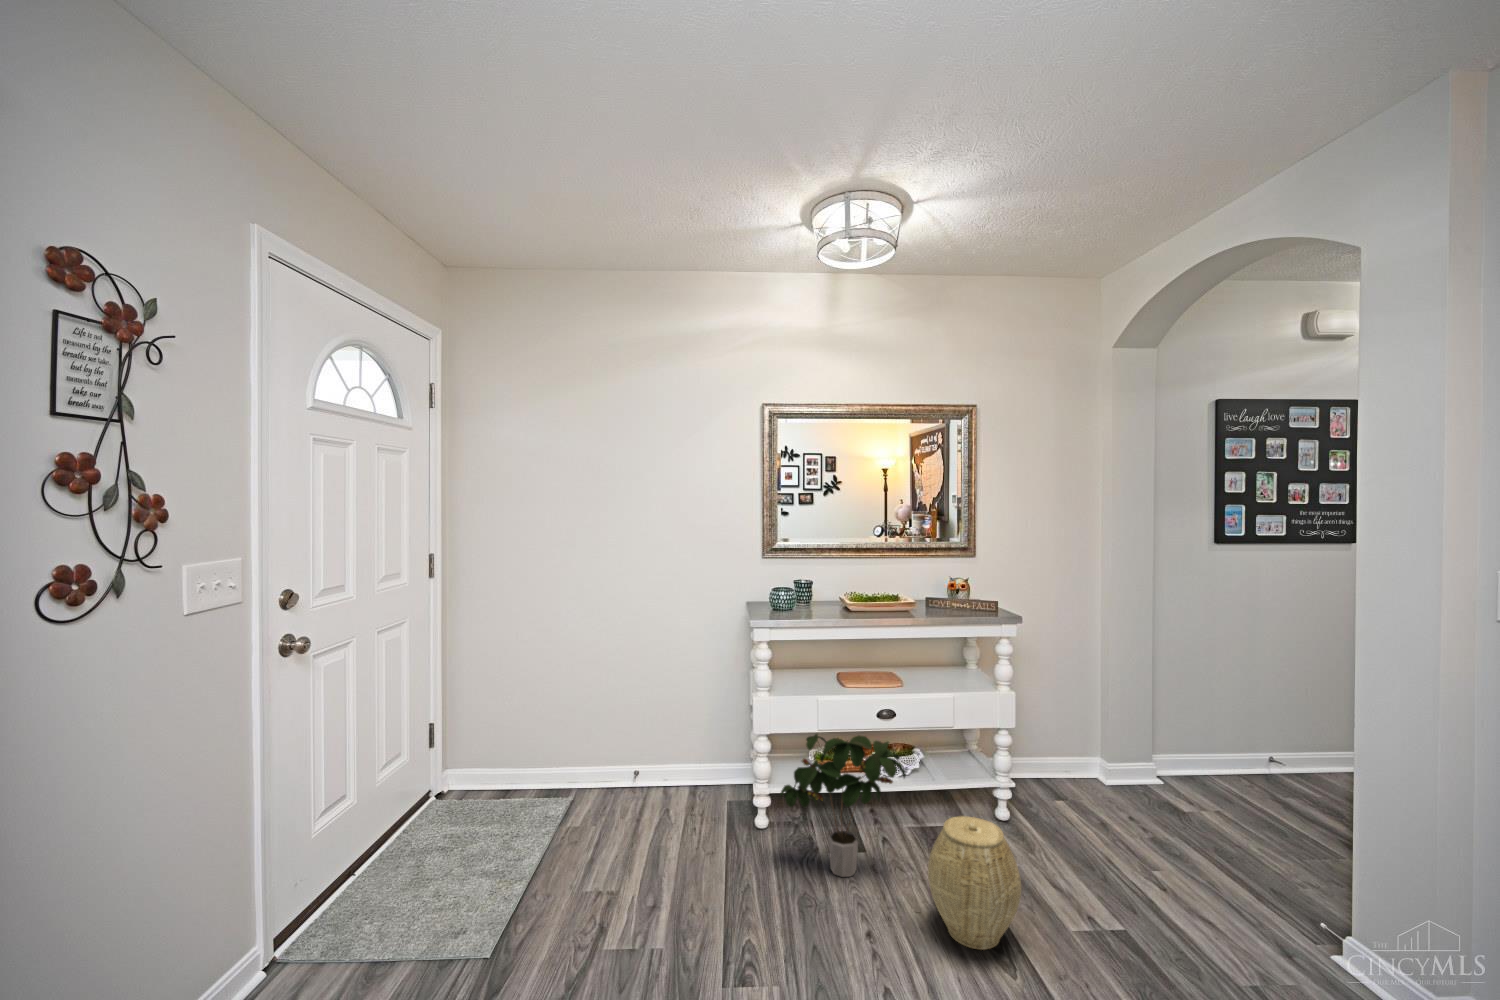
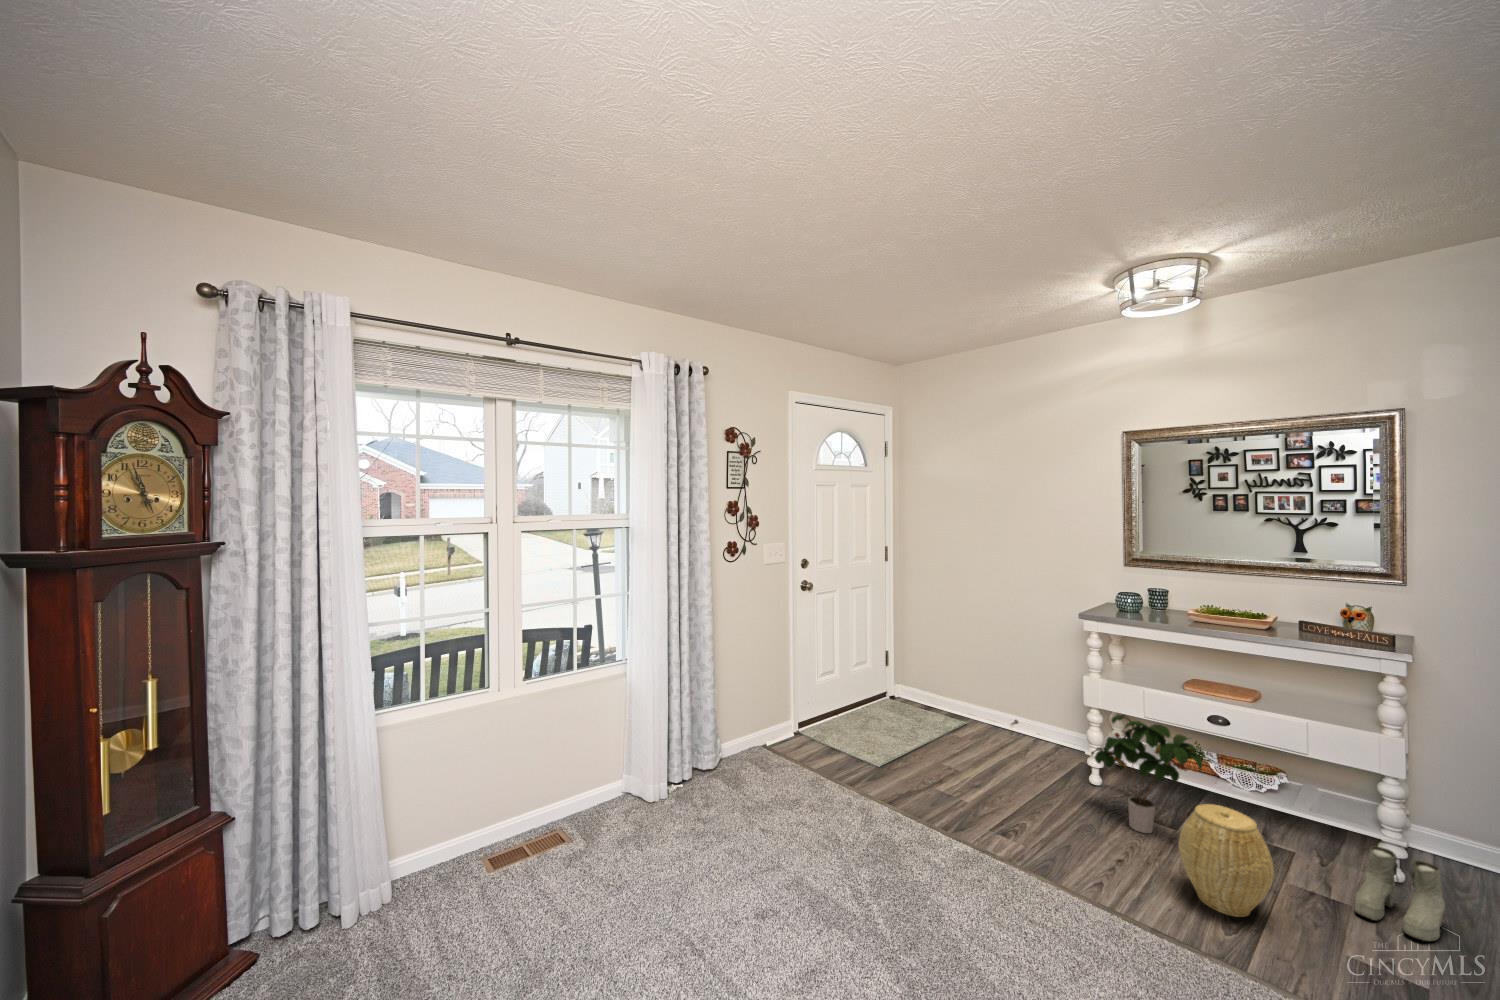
boots: none [1024,798,1086,879] -> present [1355,847,1445,941]

